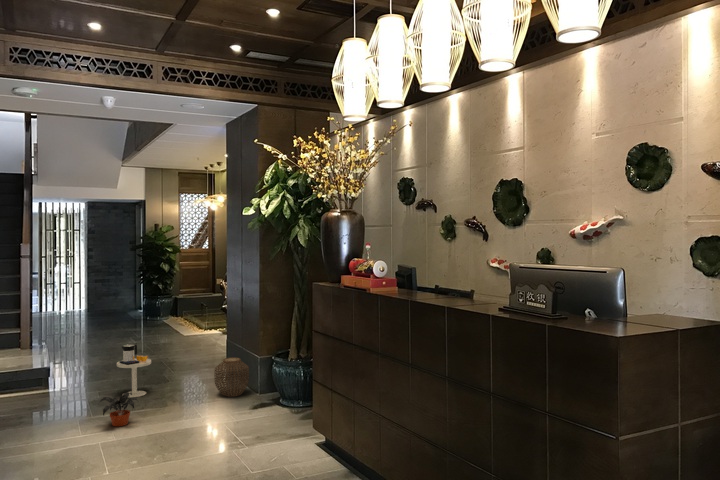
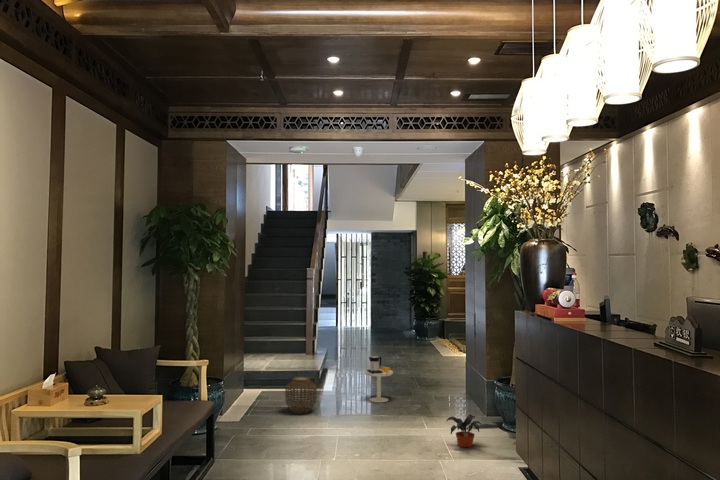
woven basket: present [214,357,249,397] -> present [285,377,317,413]
potted plant: present [100,392,137,426] -> present [447,414,481,447]

